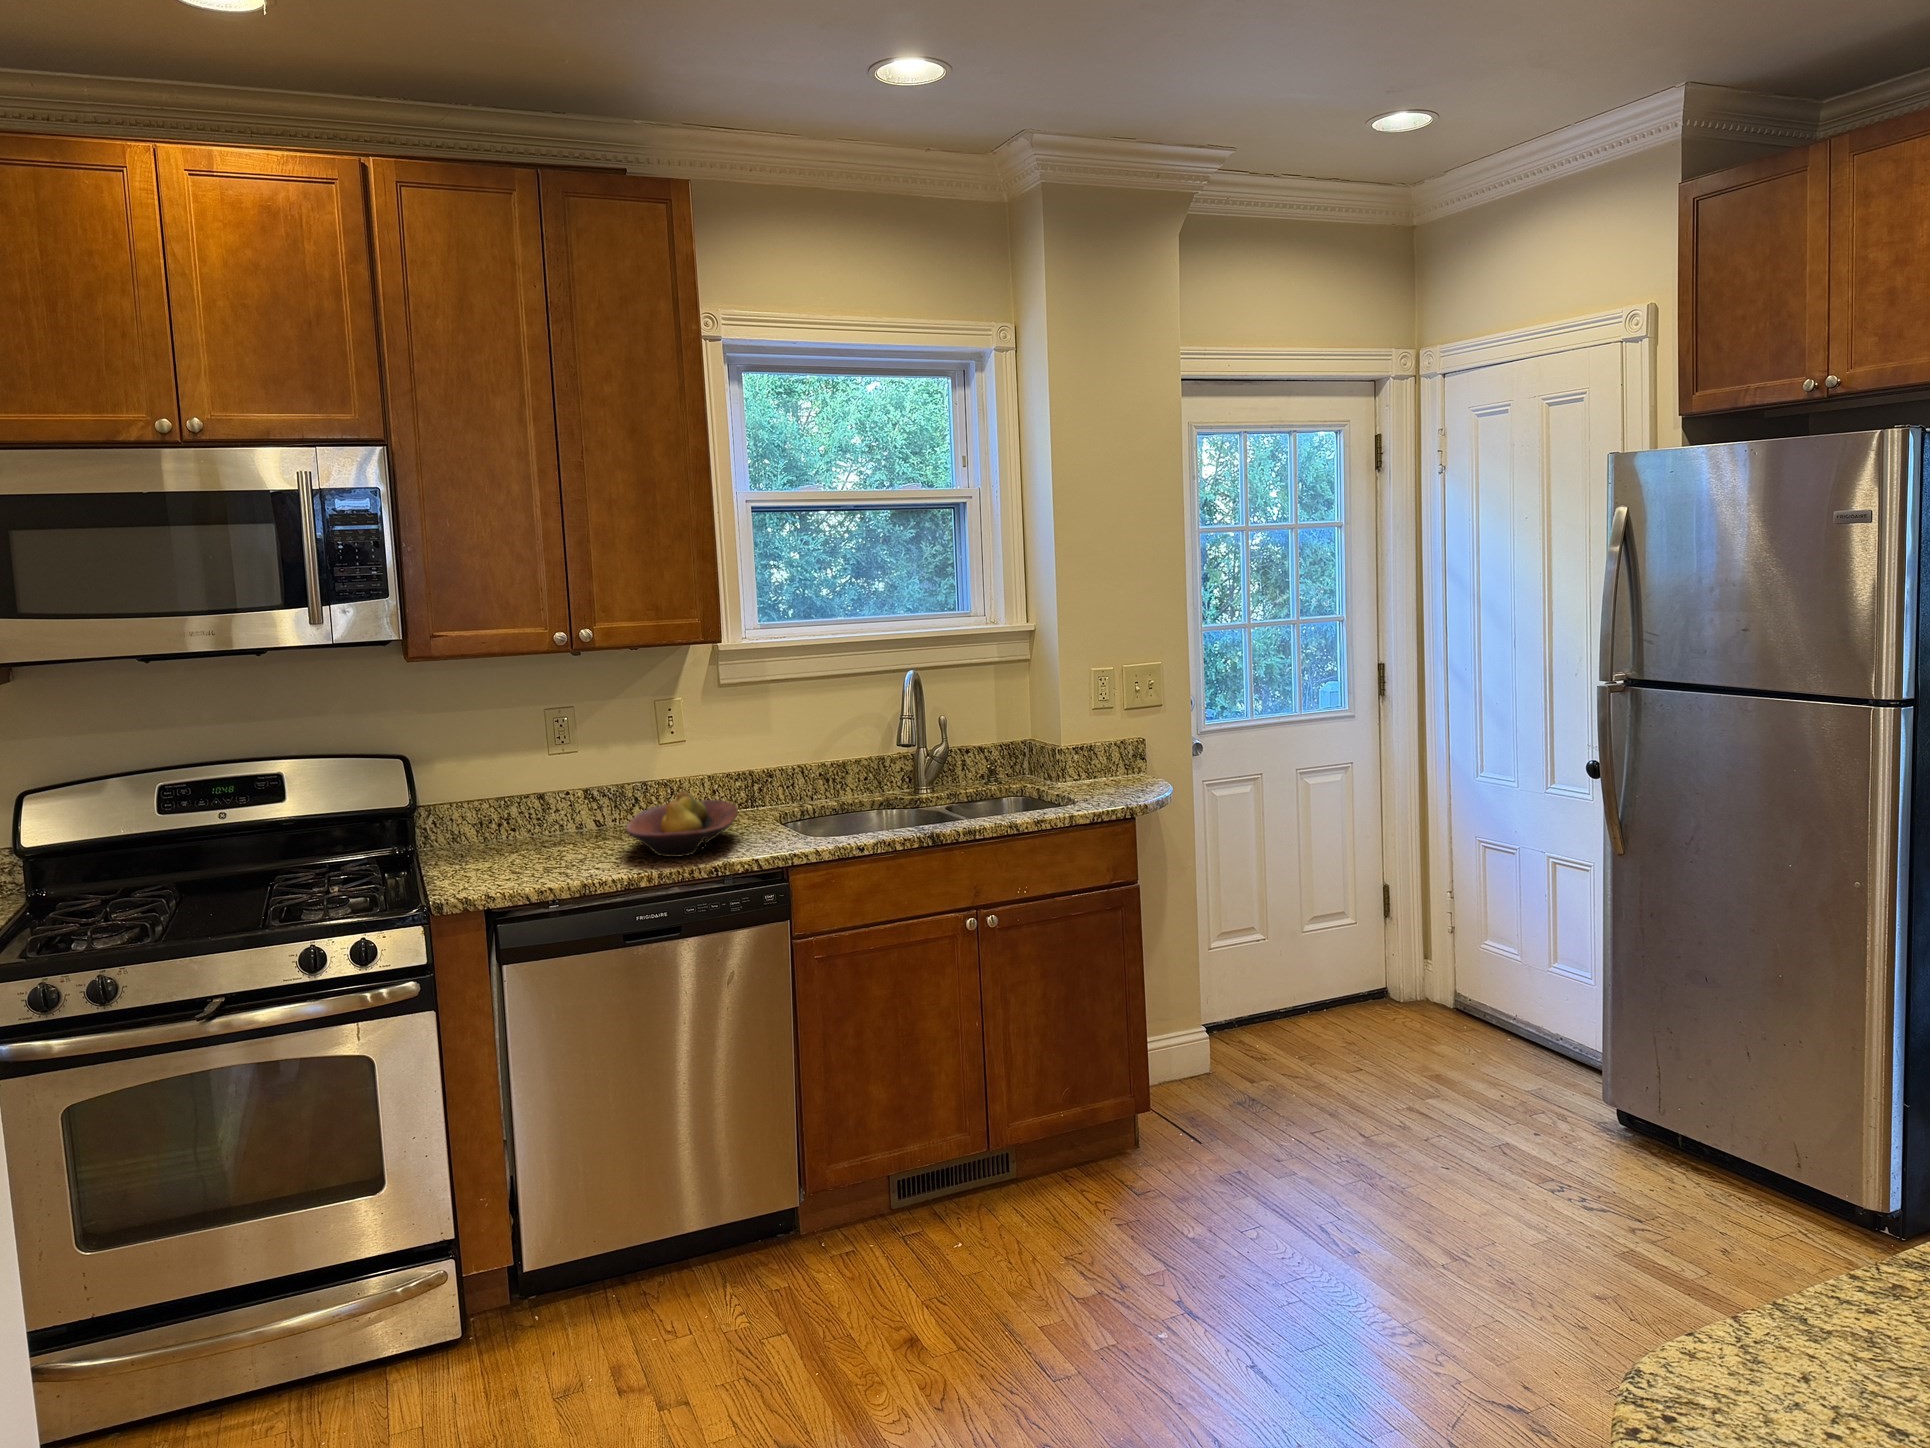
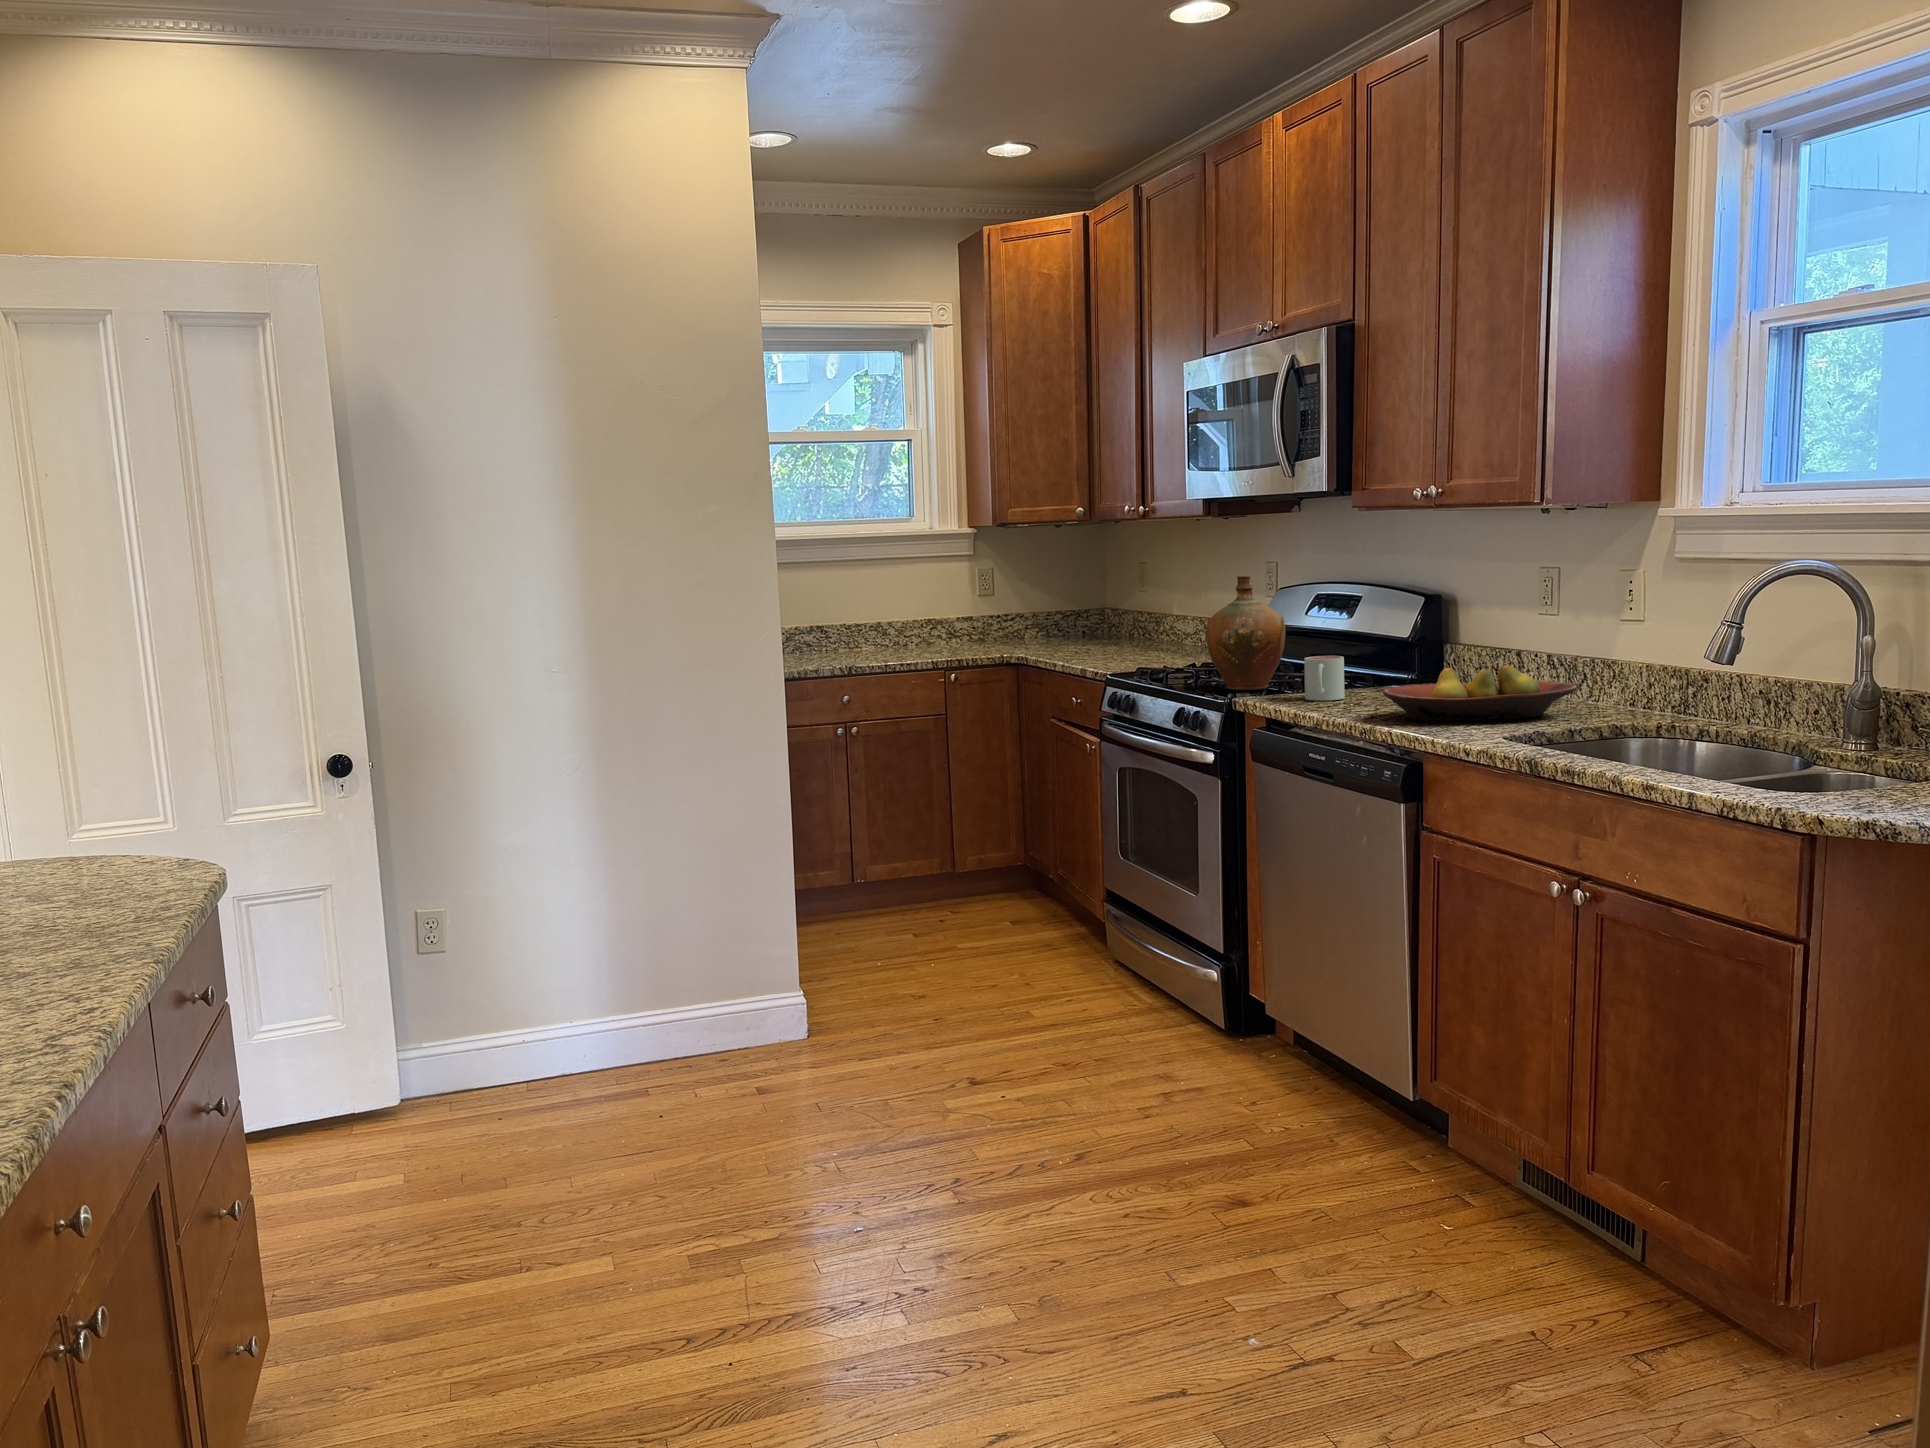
ceramic jug: none [239,750,371,914] -> present [1206,576,1285,690]
mug: none [444,827,512,887] -> present [1304,656,1344,701]

